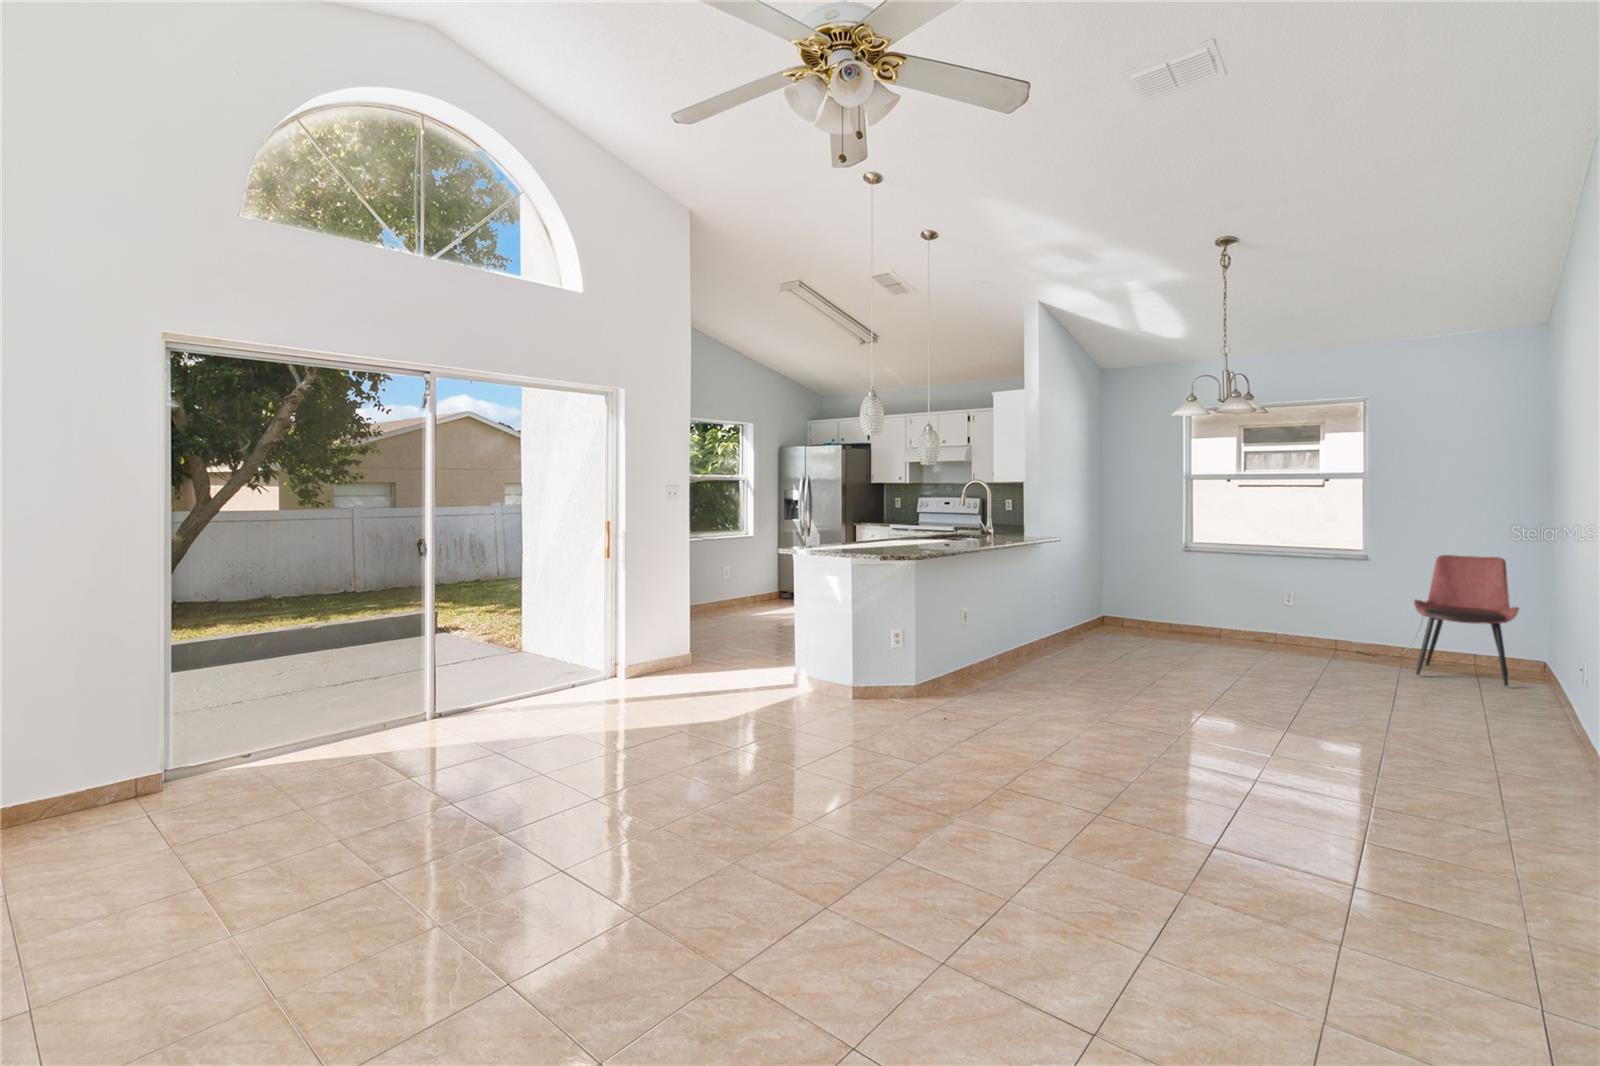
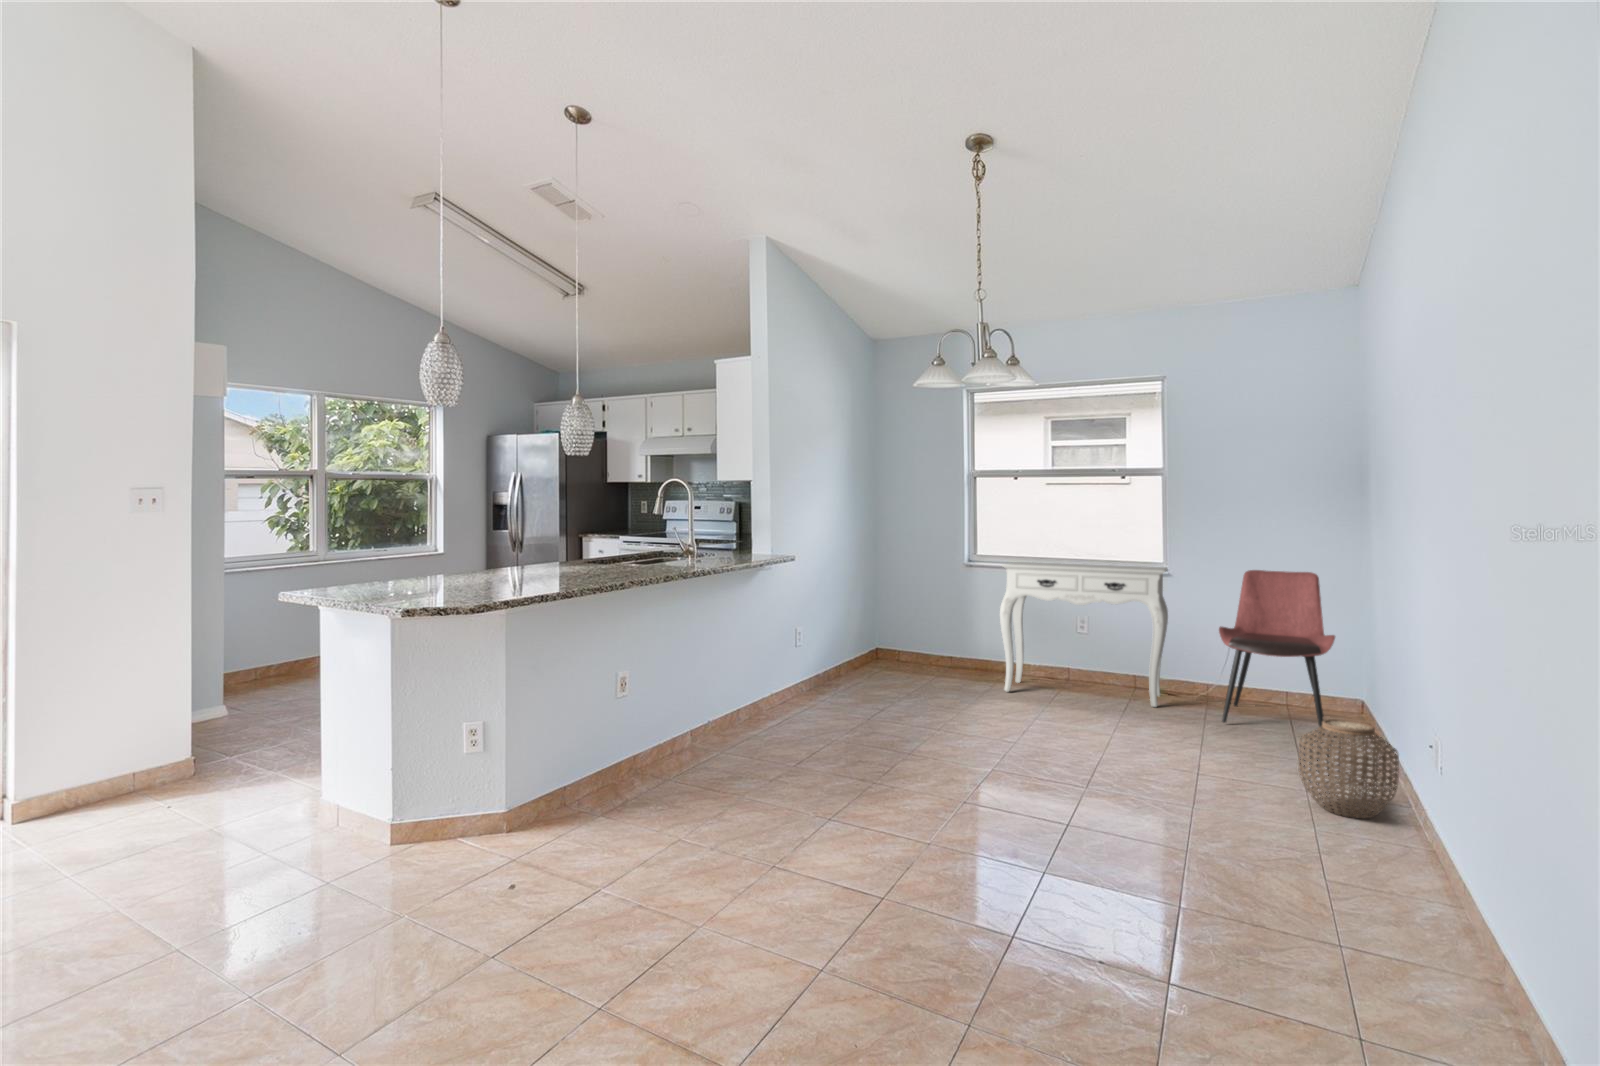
console table: none [1218,547,1366,664] -> present [1000,562,1168,707]
woven basket: none [1483,664,1567,734] -> present [1299,719,1399,818]

